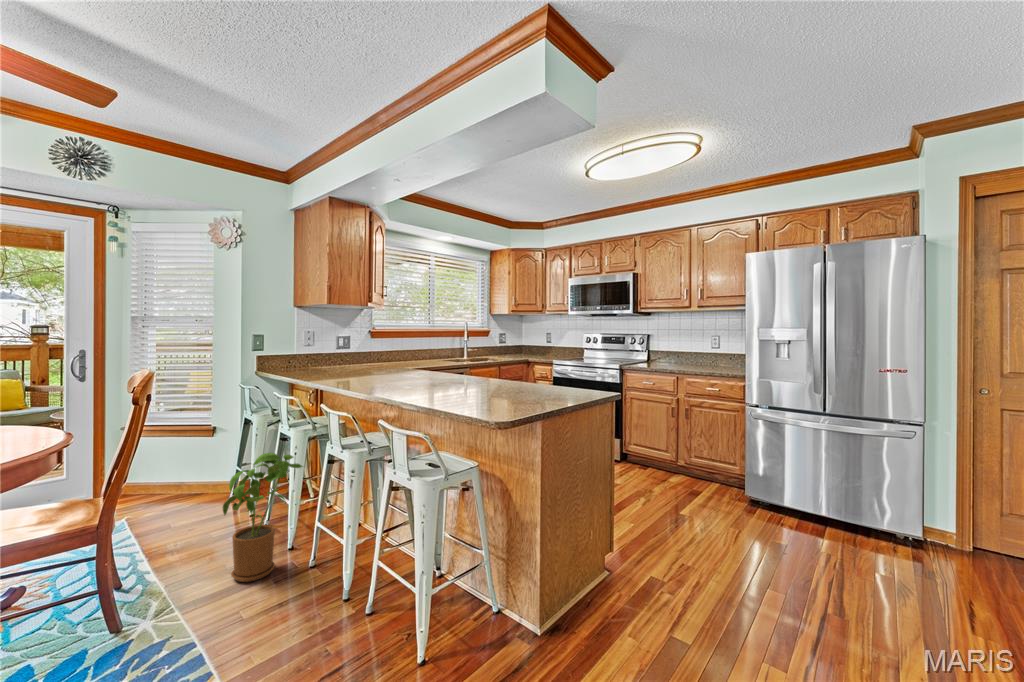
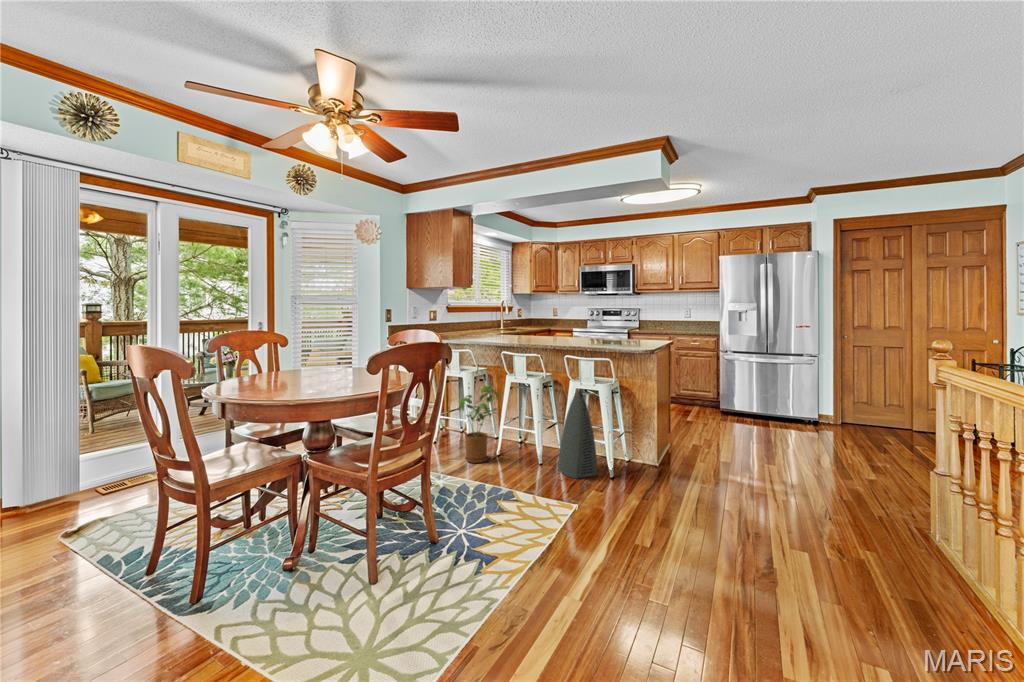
air purifier: none [333,477,397,657] -> present [558,390,597,479]

